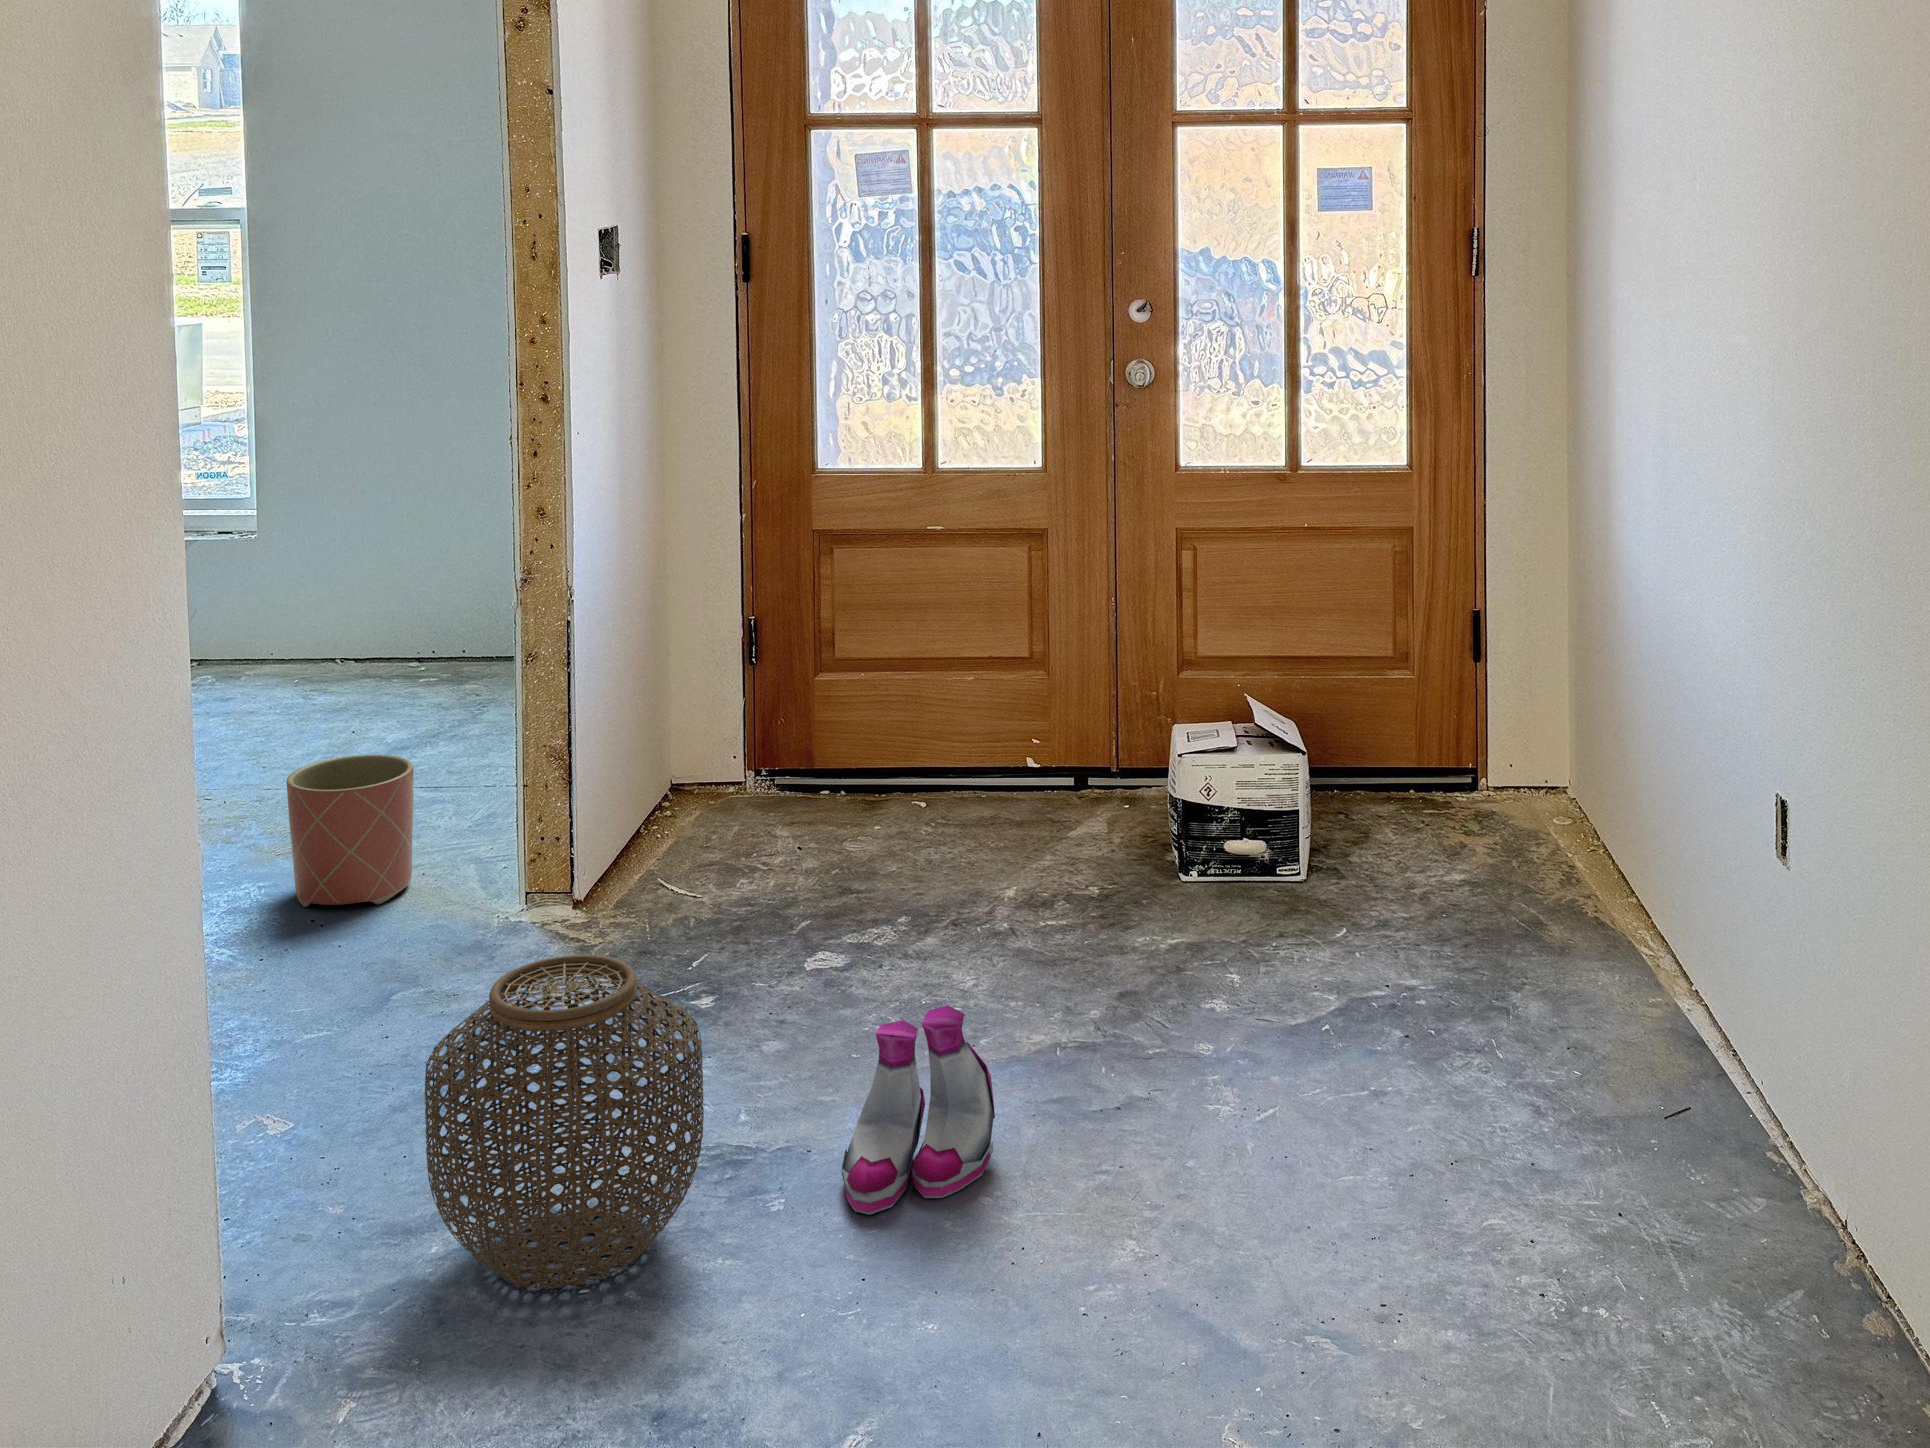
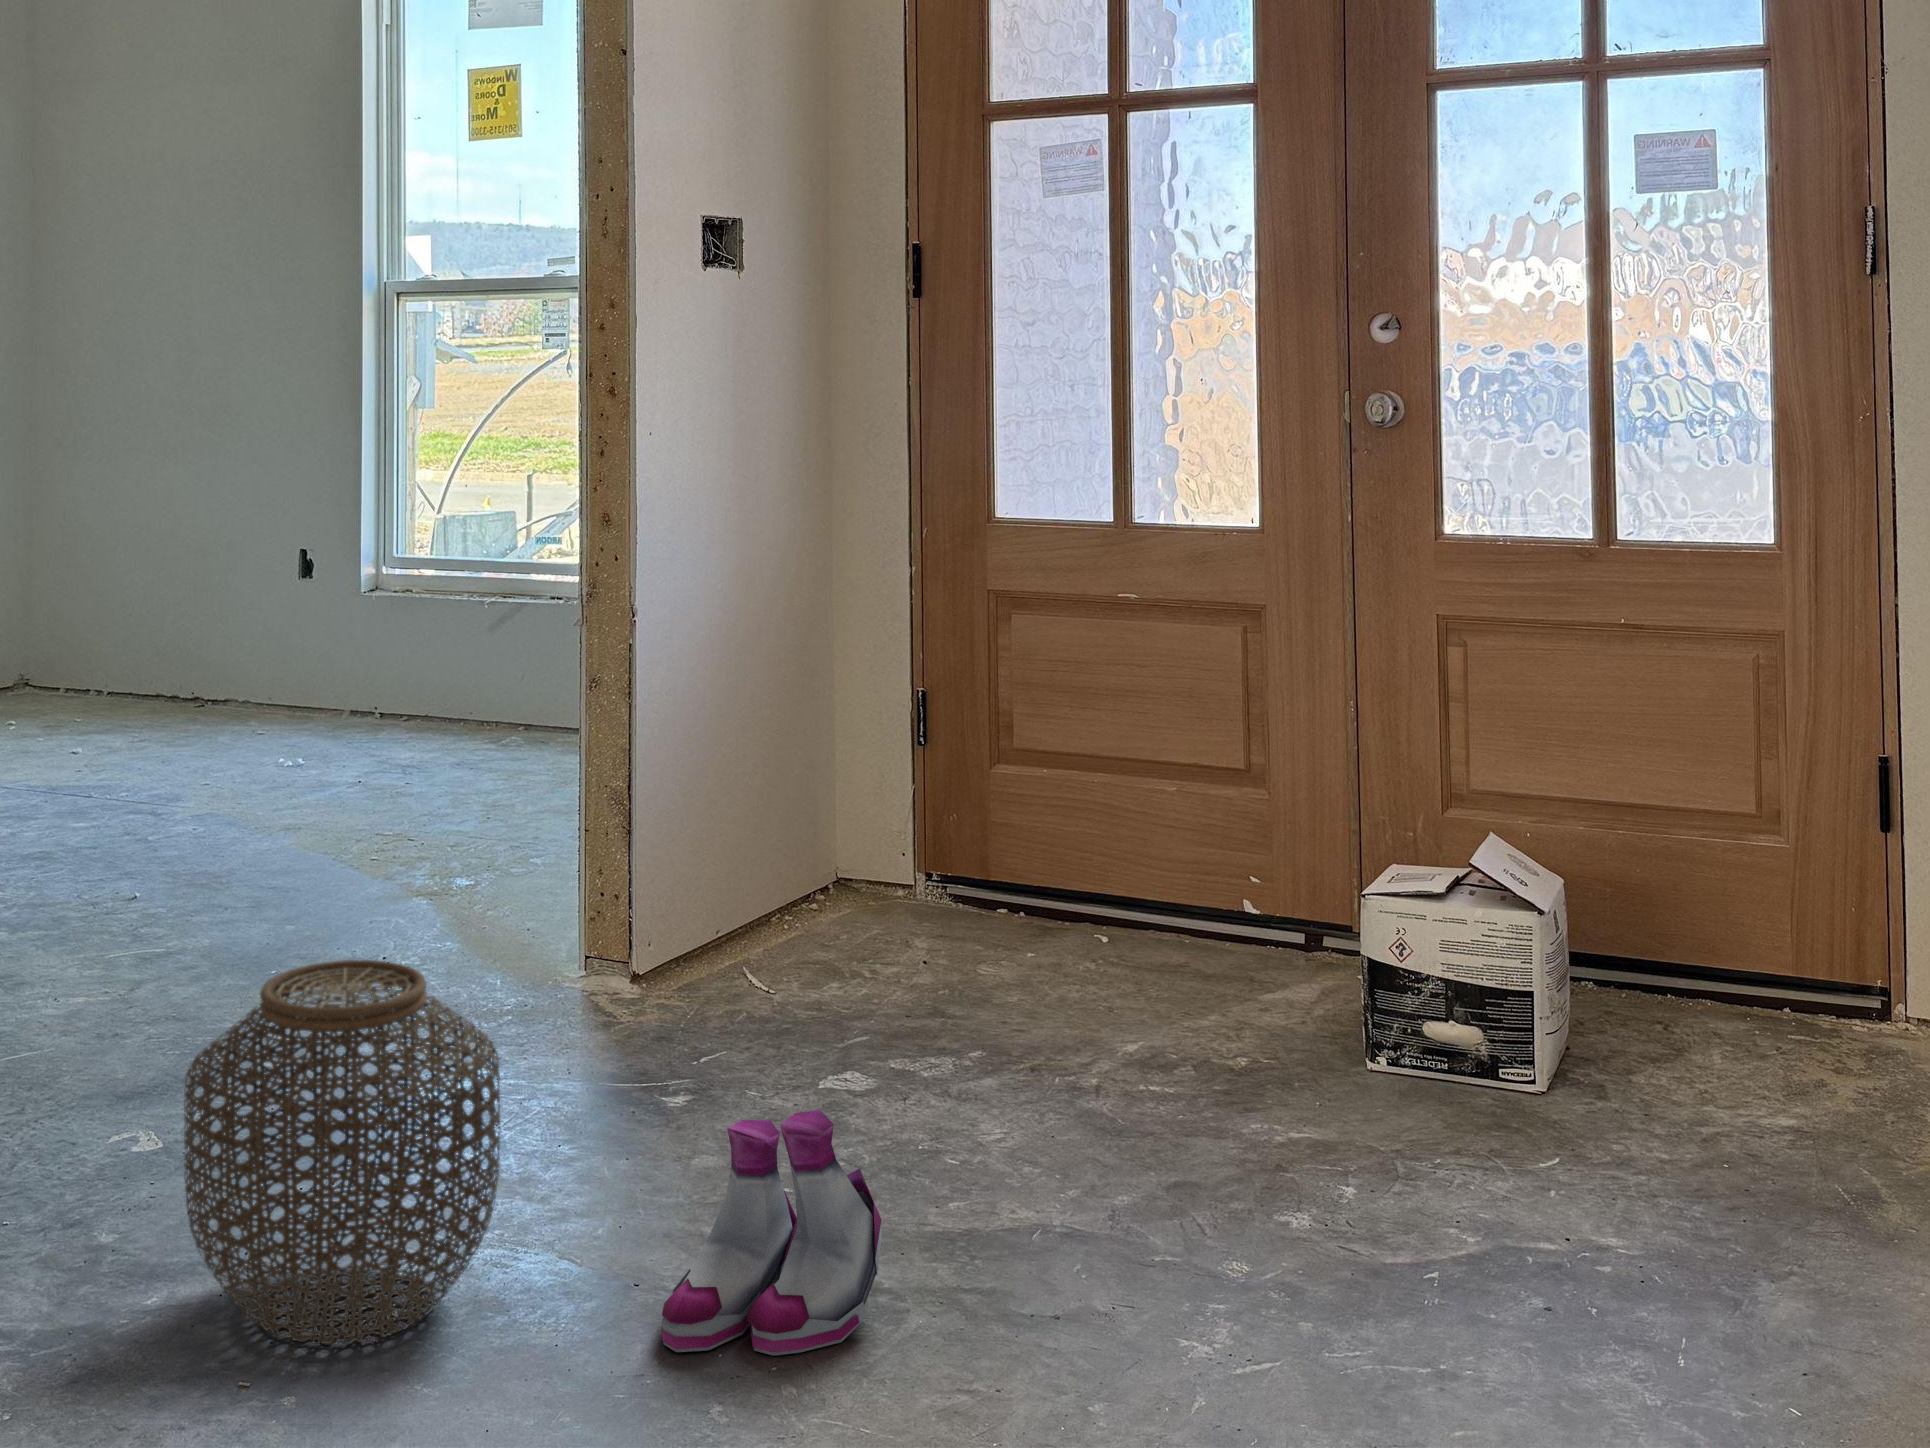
planter: present [286,755,414,907] -> none [384,785,511,945]

